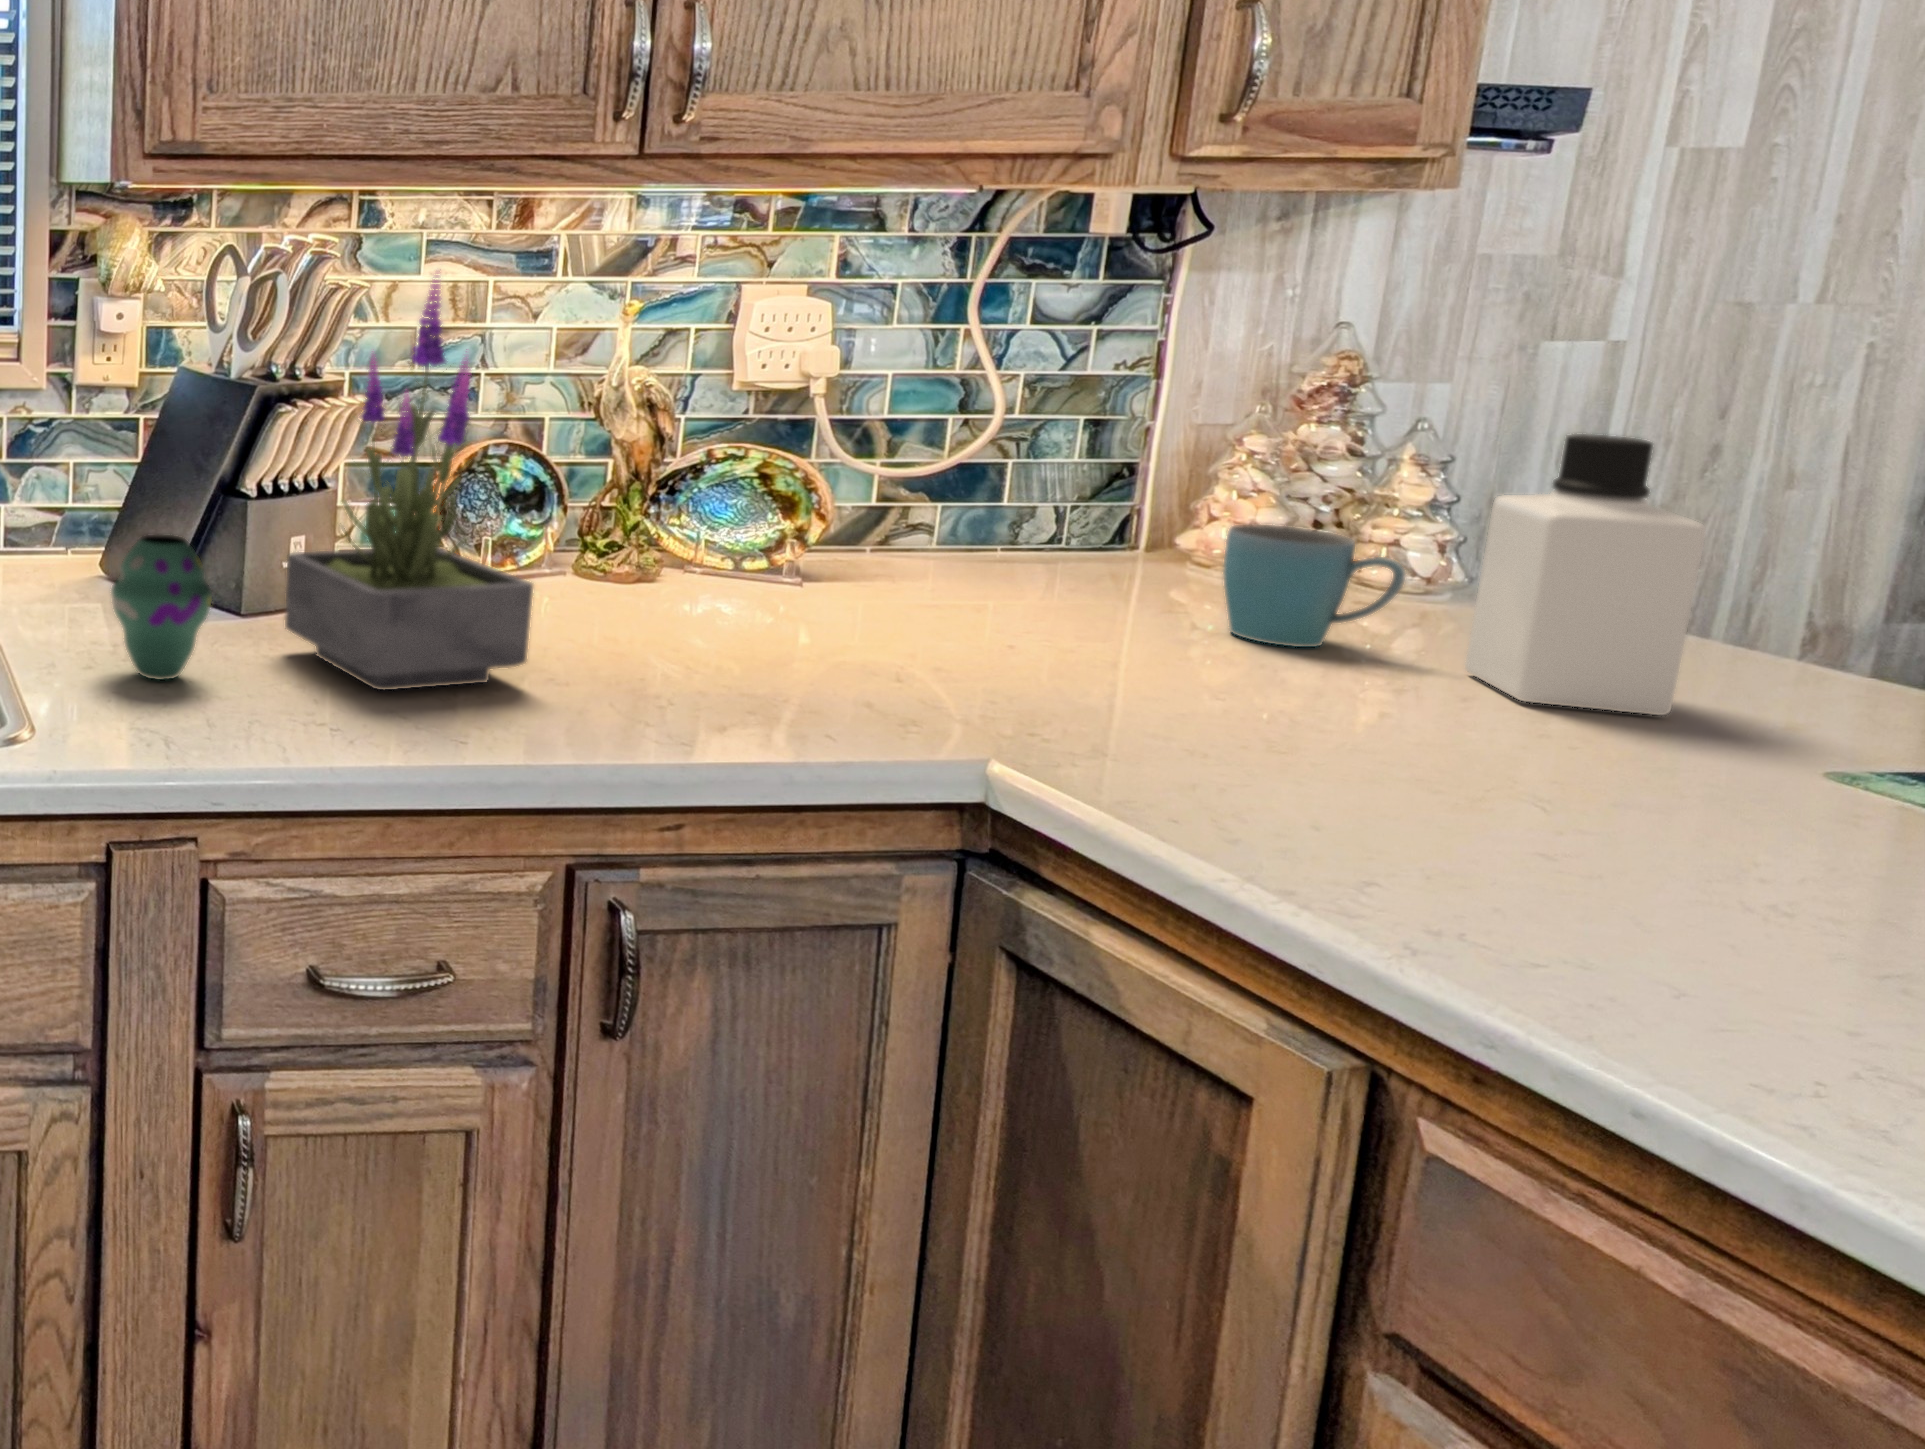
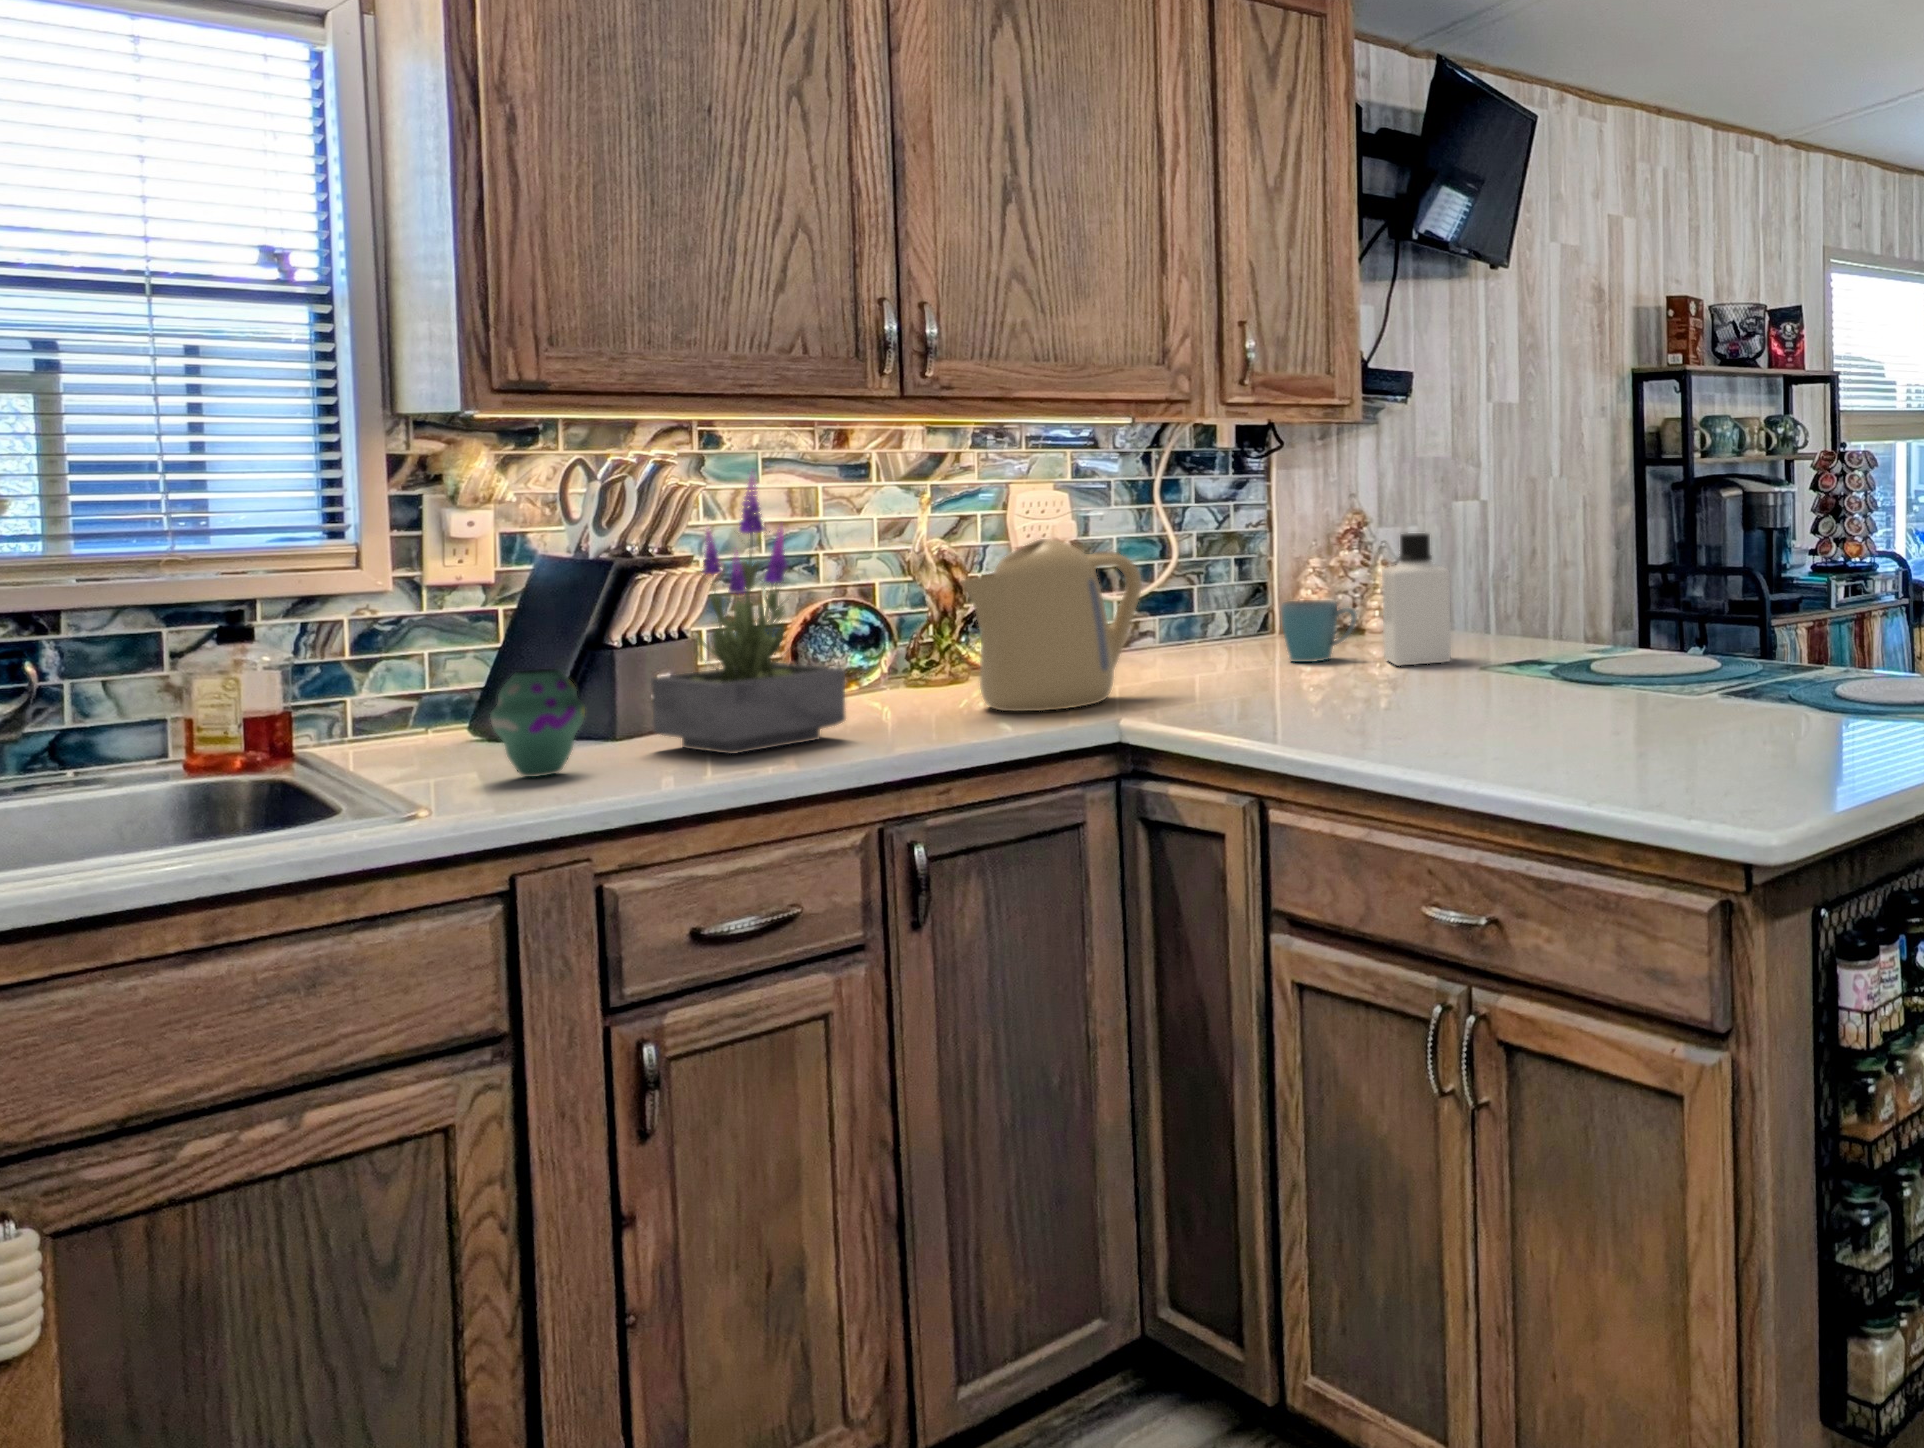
kettle: none [704,399,1008,692] -> present [961,539,1142,711]

